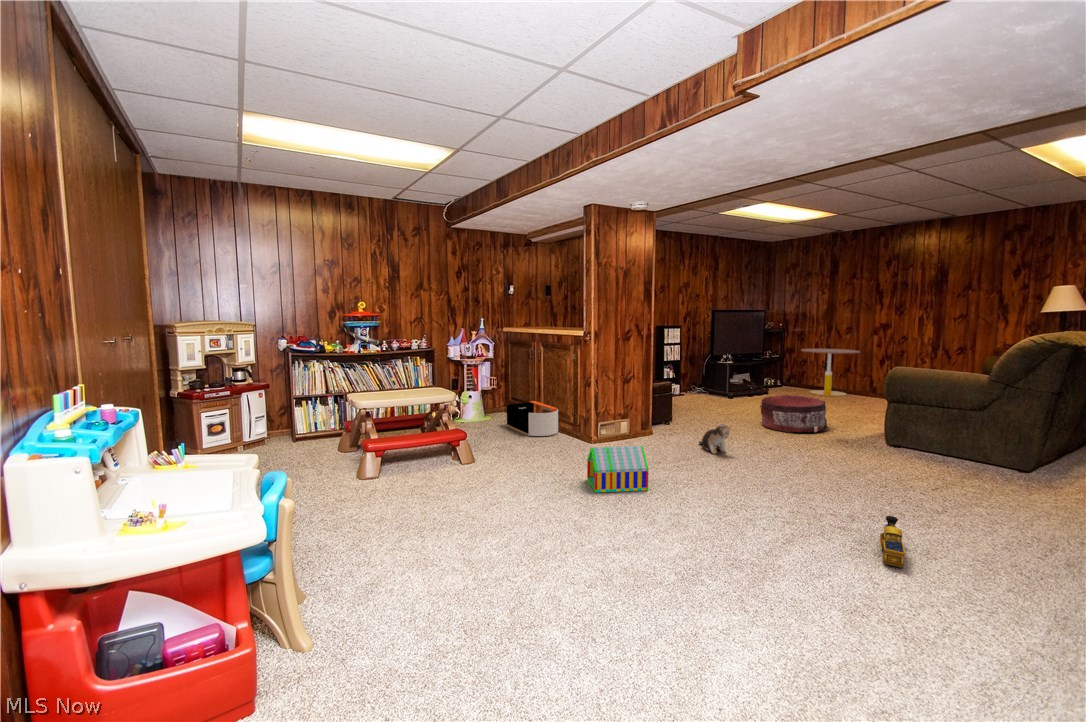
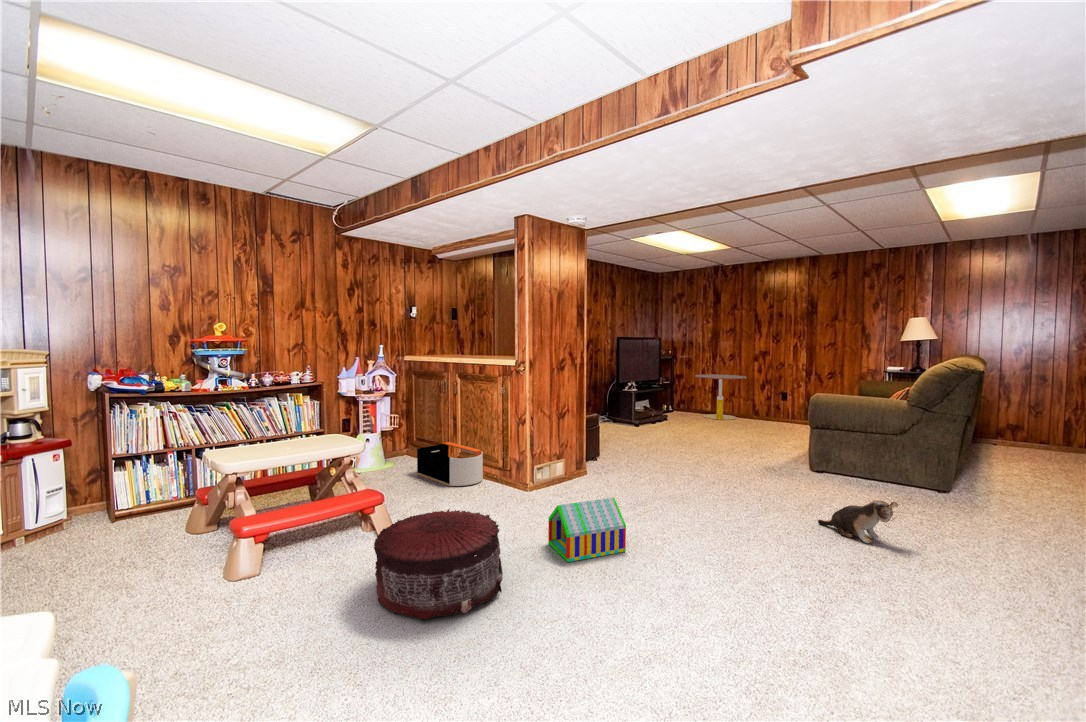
pouf: present [760,395,828,432] -> present [374,509,503,620]
plush toy: present [699,424,732,454] -> present [818,500,898,543]
toy train: present [880,516,905,568] -> none [894,563,950,628]

